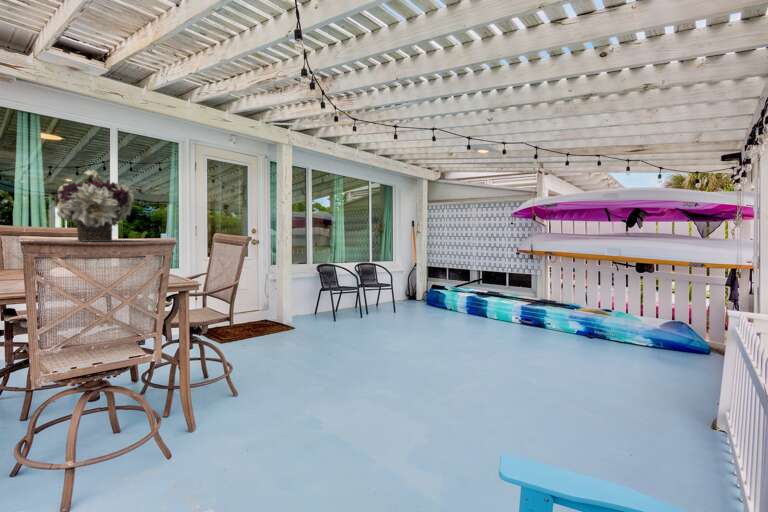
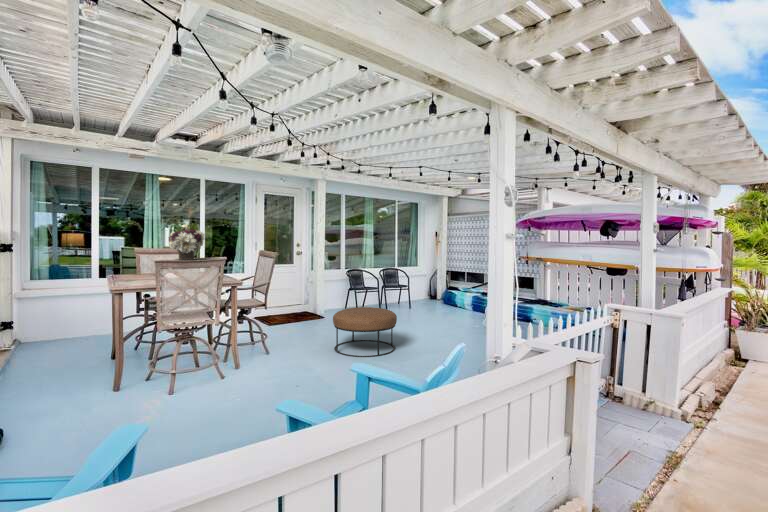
ottoman: none [329,316,421,392] -> present [333,307,397,357]

